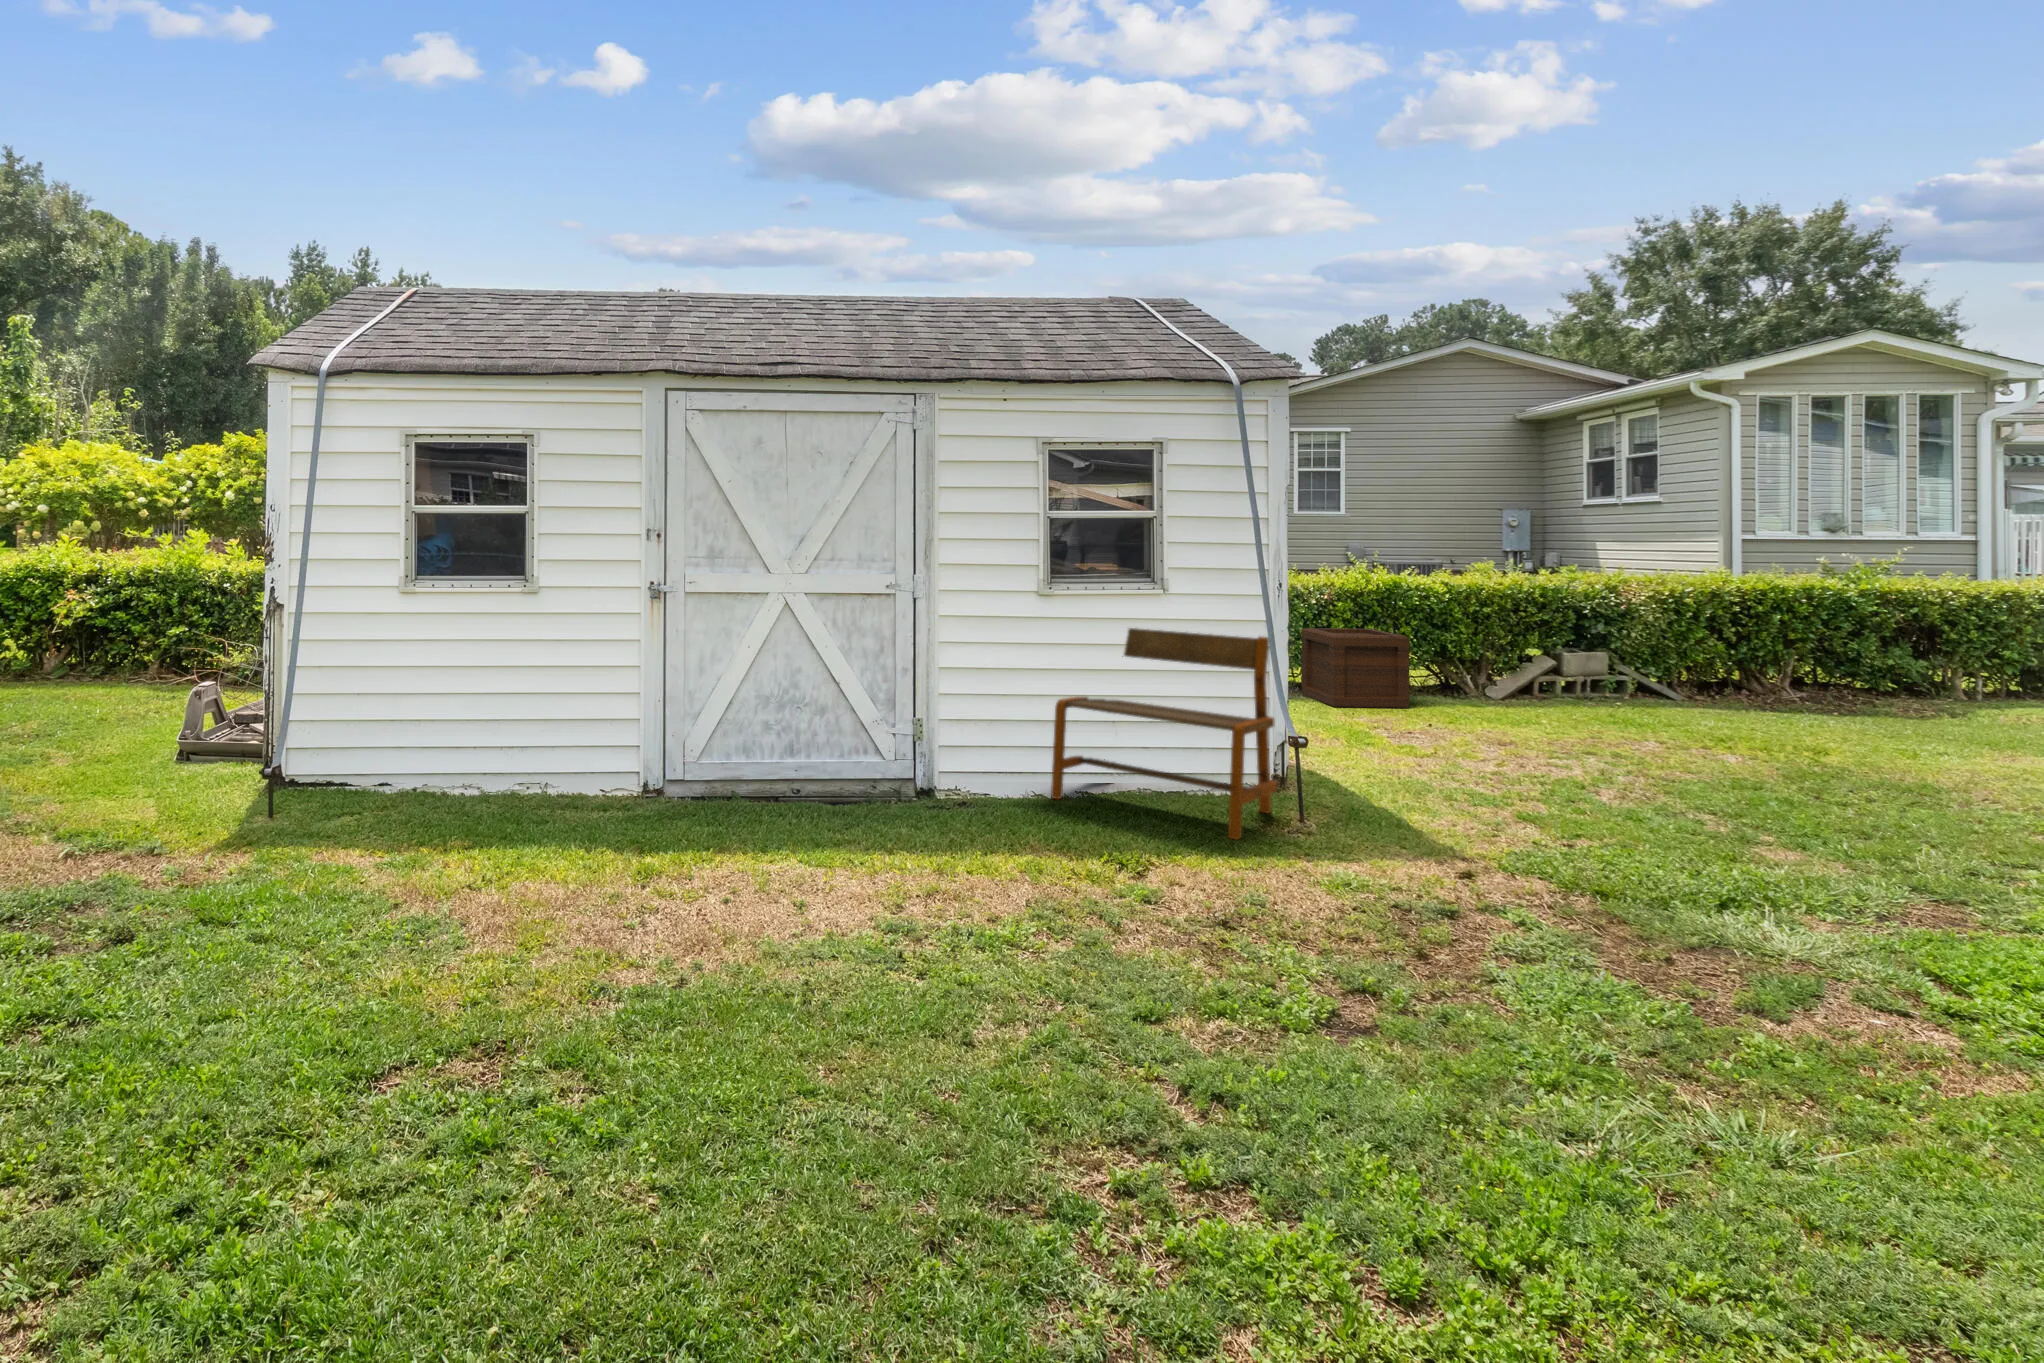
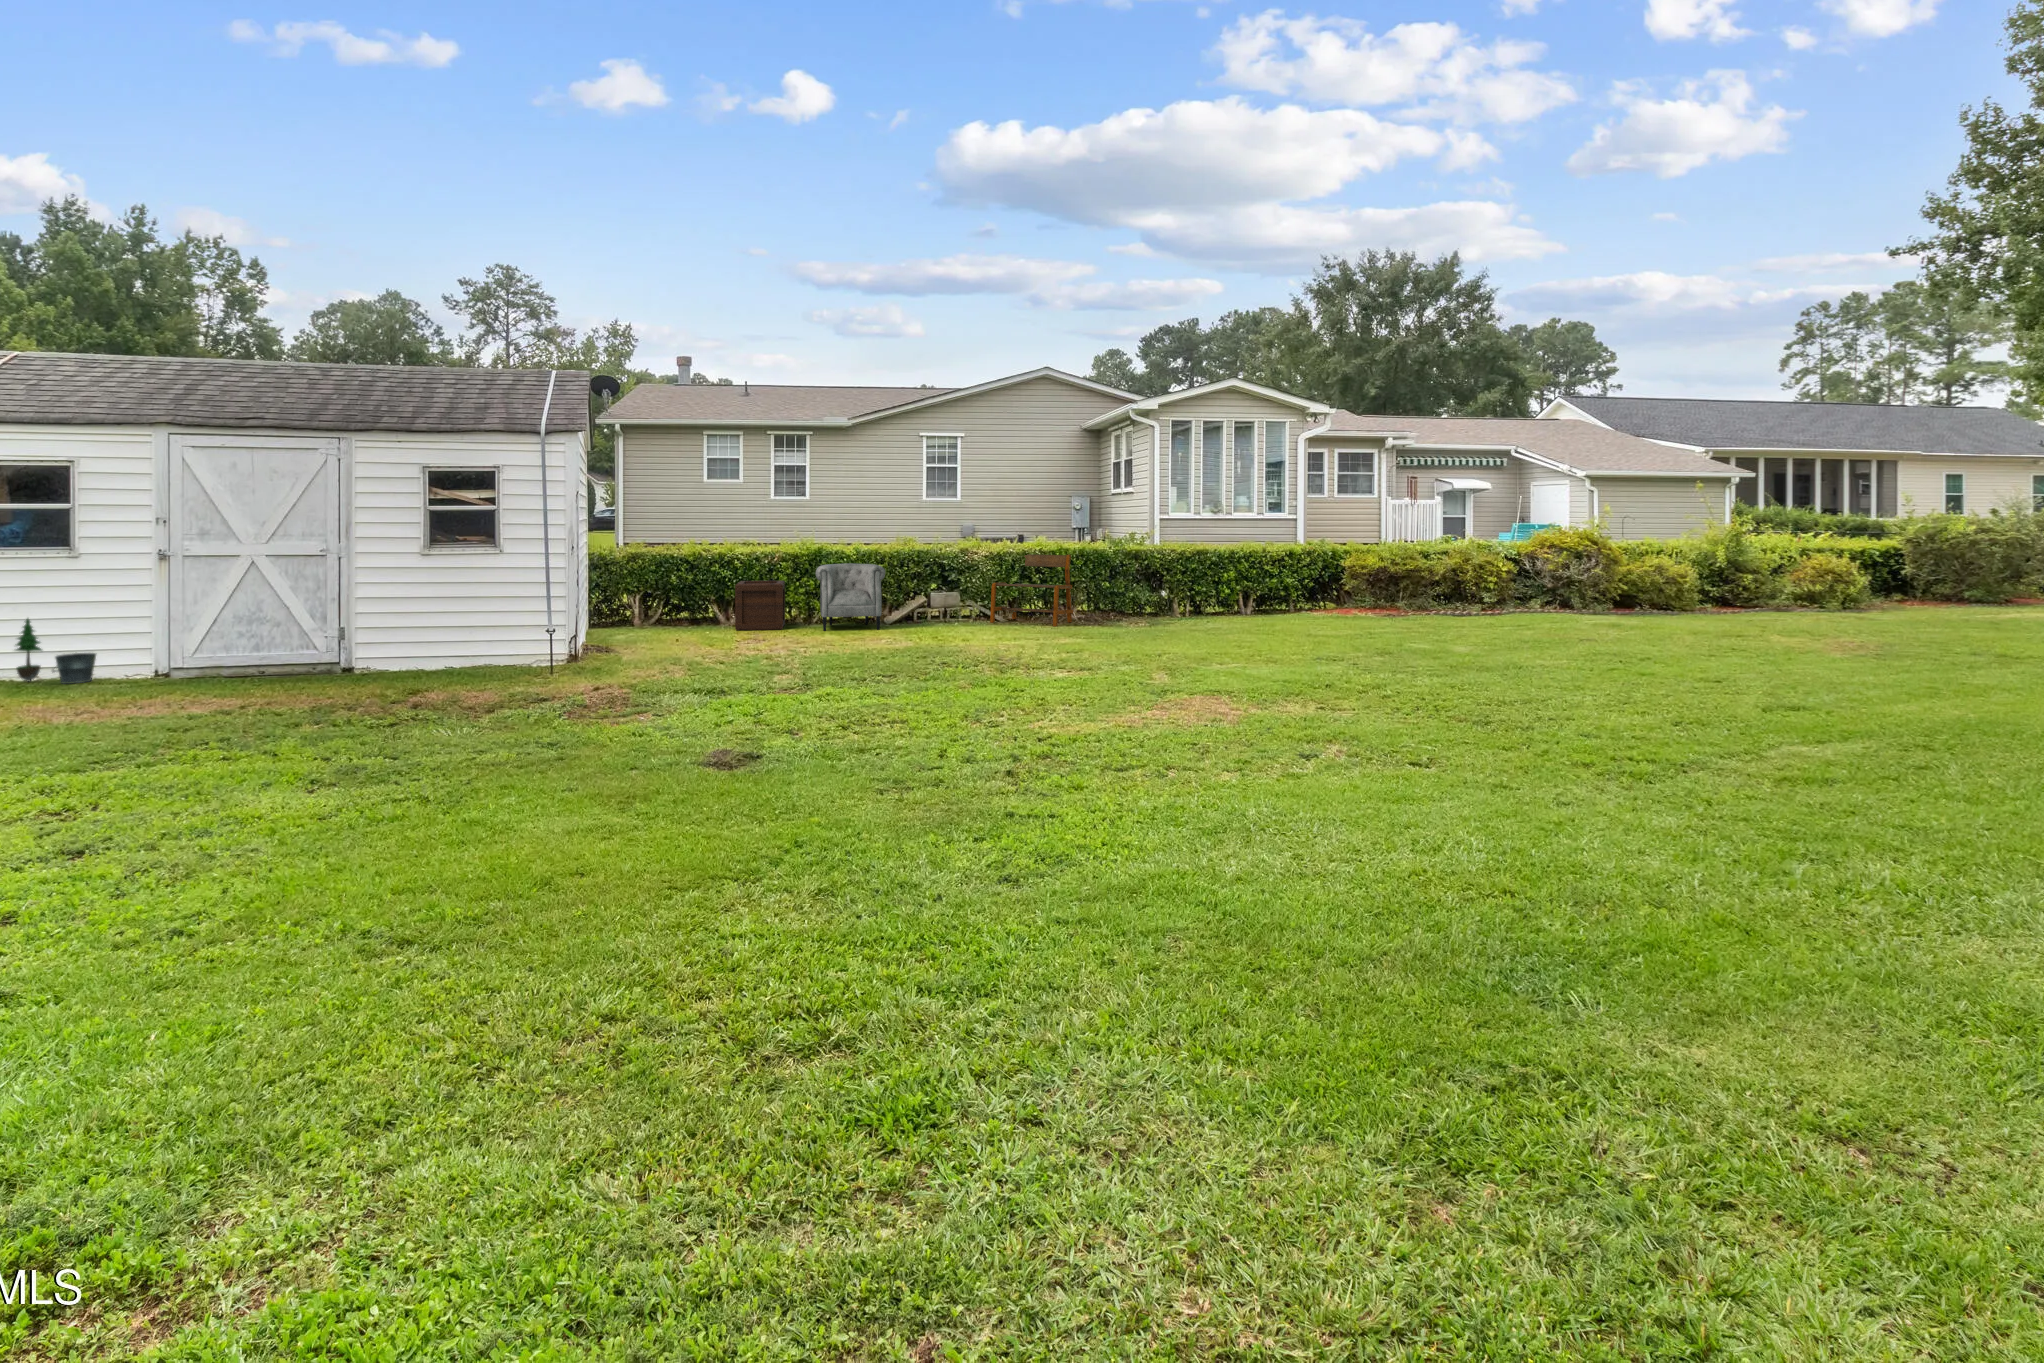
chair: none [1438,604,1587,715] -> present [816,563,885,631]
bench: present [1051,628,1277,840] -> present [990,554,1073,627]
potted tree: none [450,691,490,798] -> present [16,618,42,681]
bucket: none [510,751,571,808] -> present [53,653,96,684]

